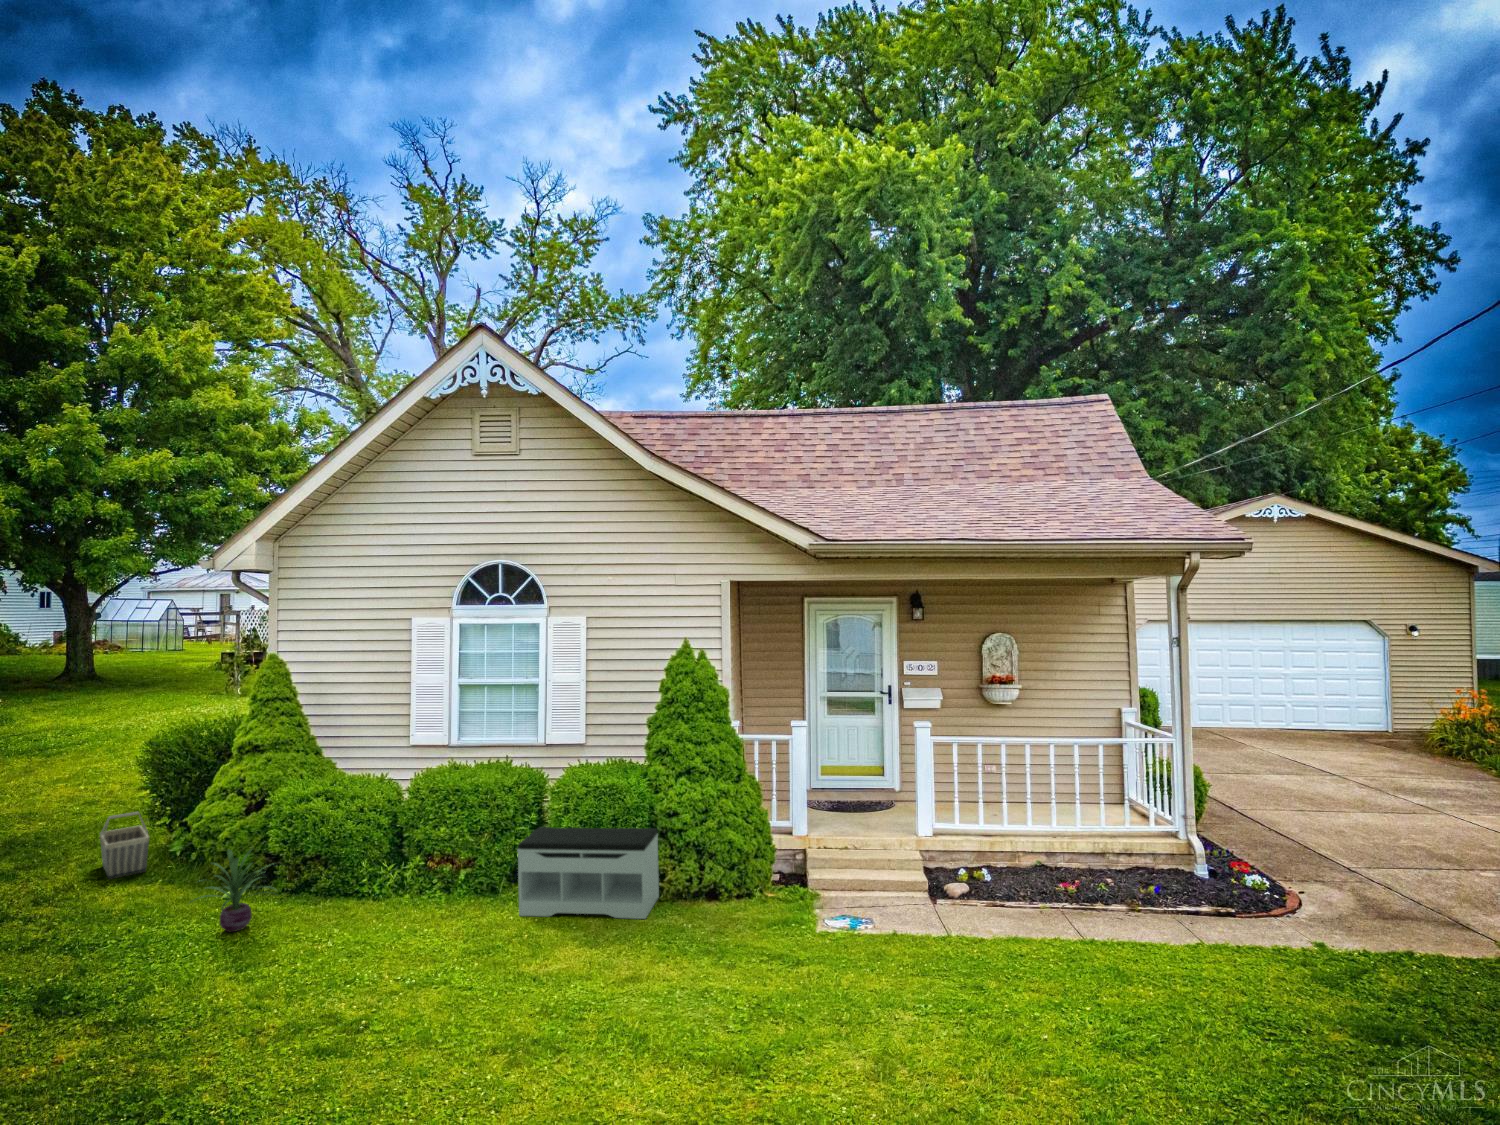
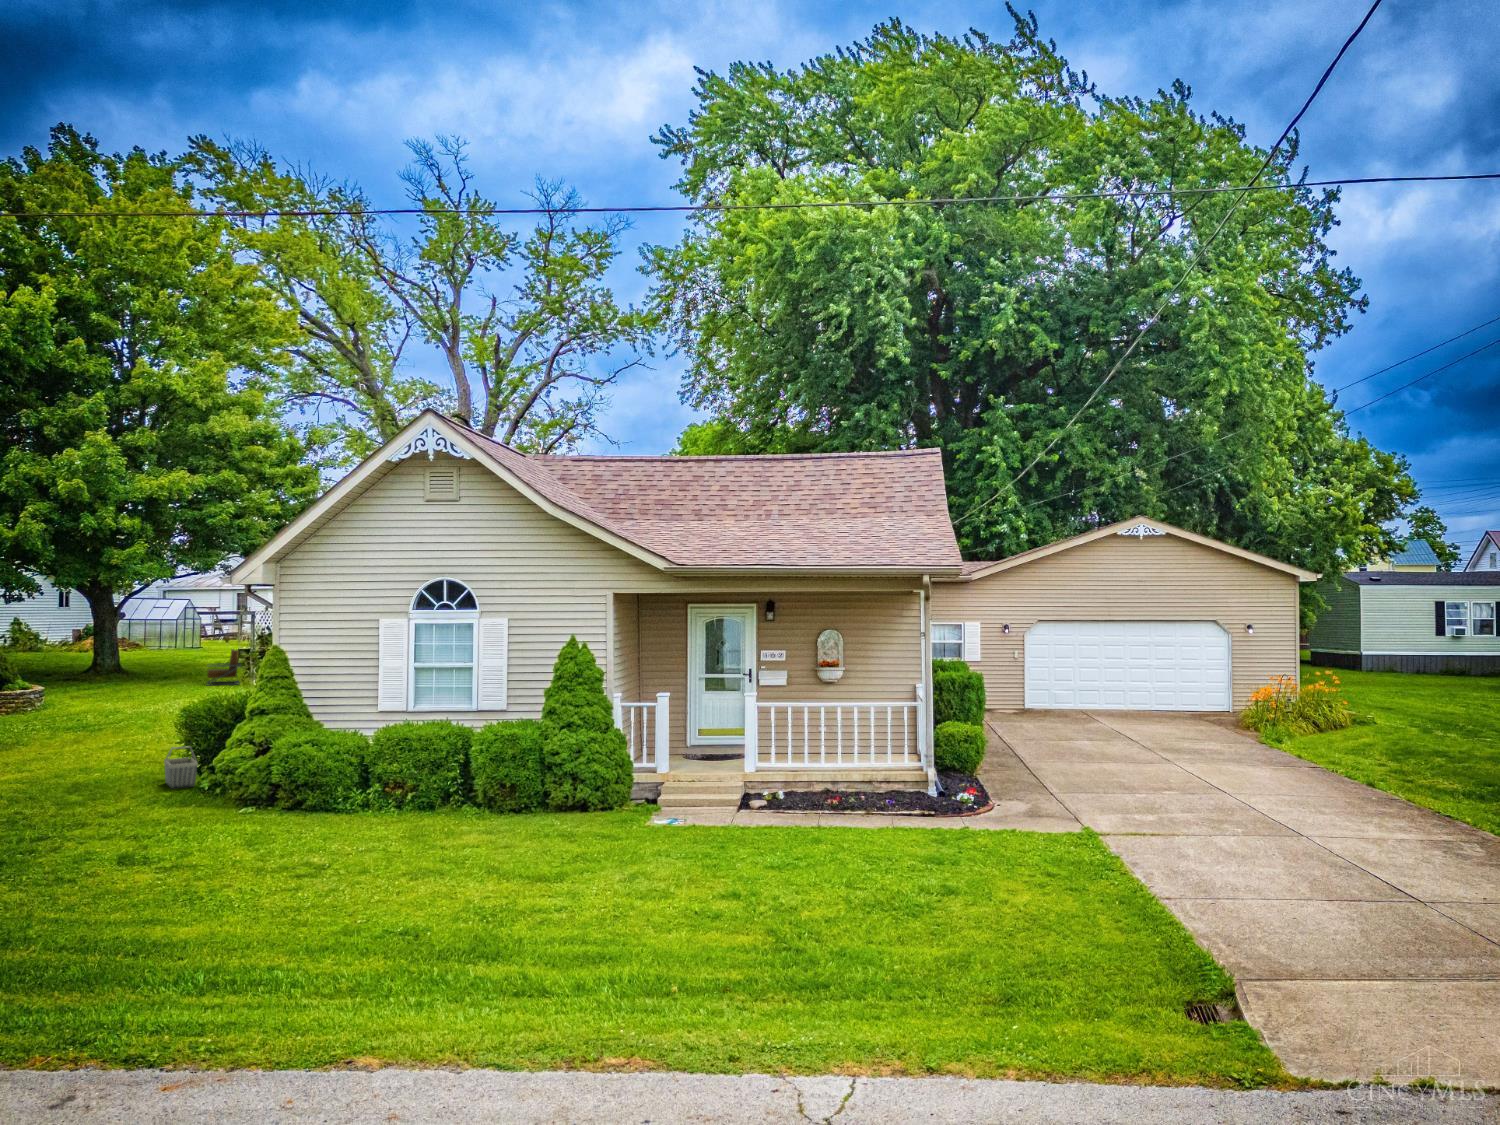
lounge chair: none [185,652,225,693] -> present [207,650,241,685]
bench: present [517,827,659,919] -> none [433,760,530,818]
decorative plant: present [210,849,274,932] -> none [226,762,282,813]

